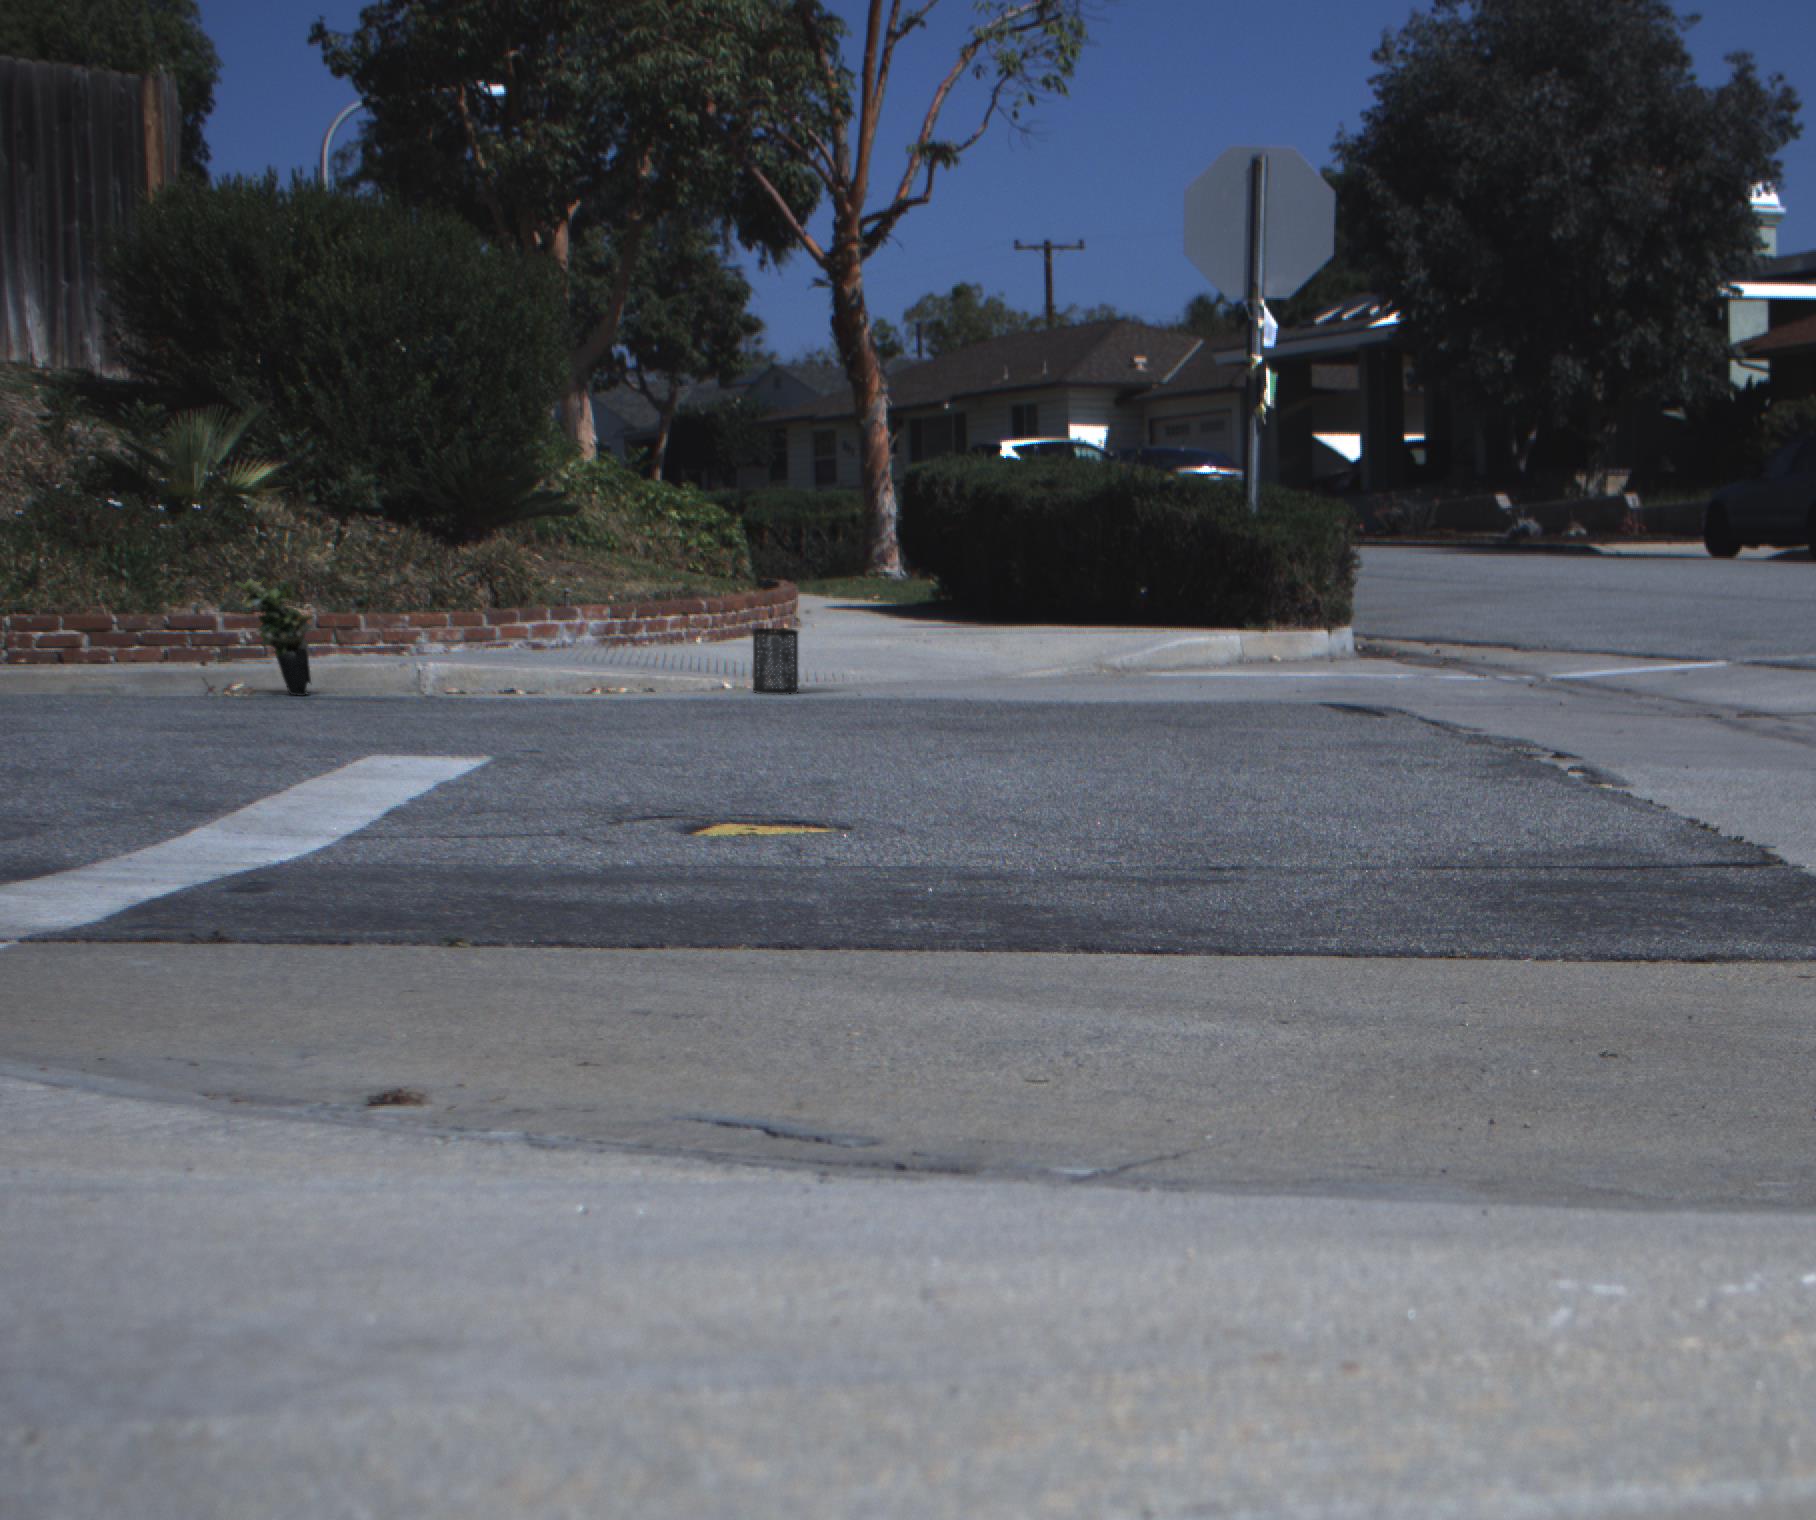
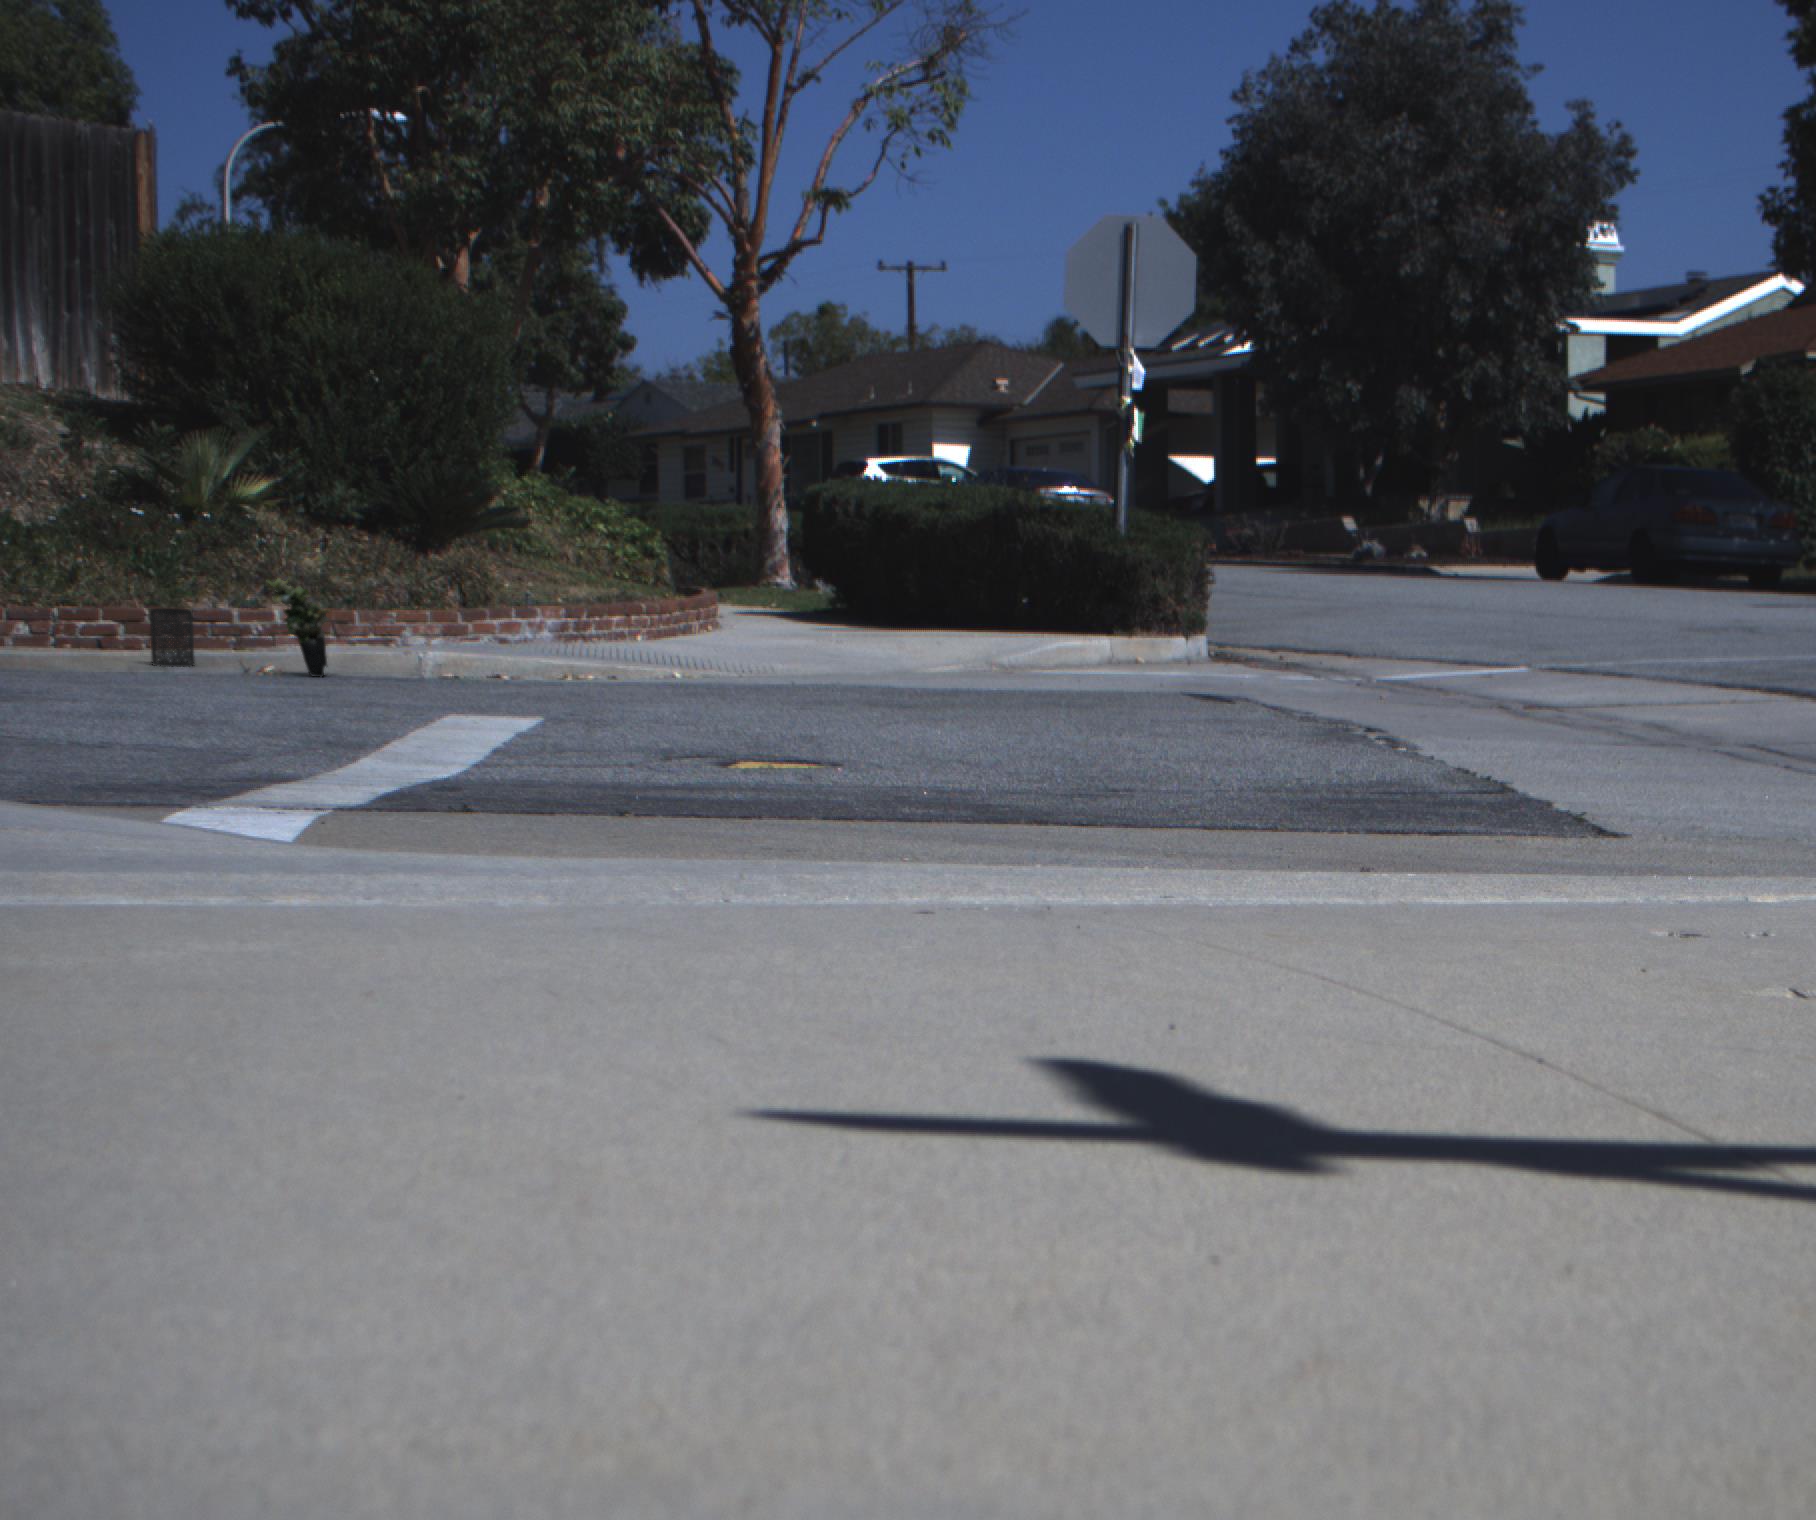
trash can: present [753,628,798,695] -> present [150,608,195,667]

